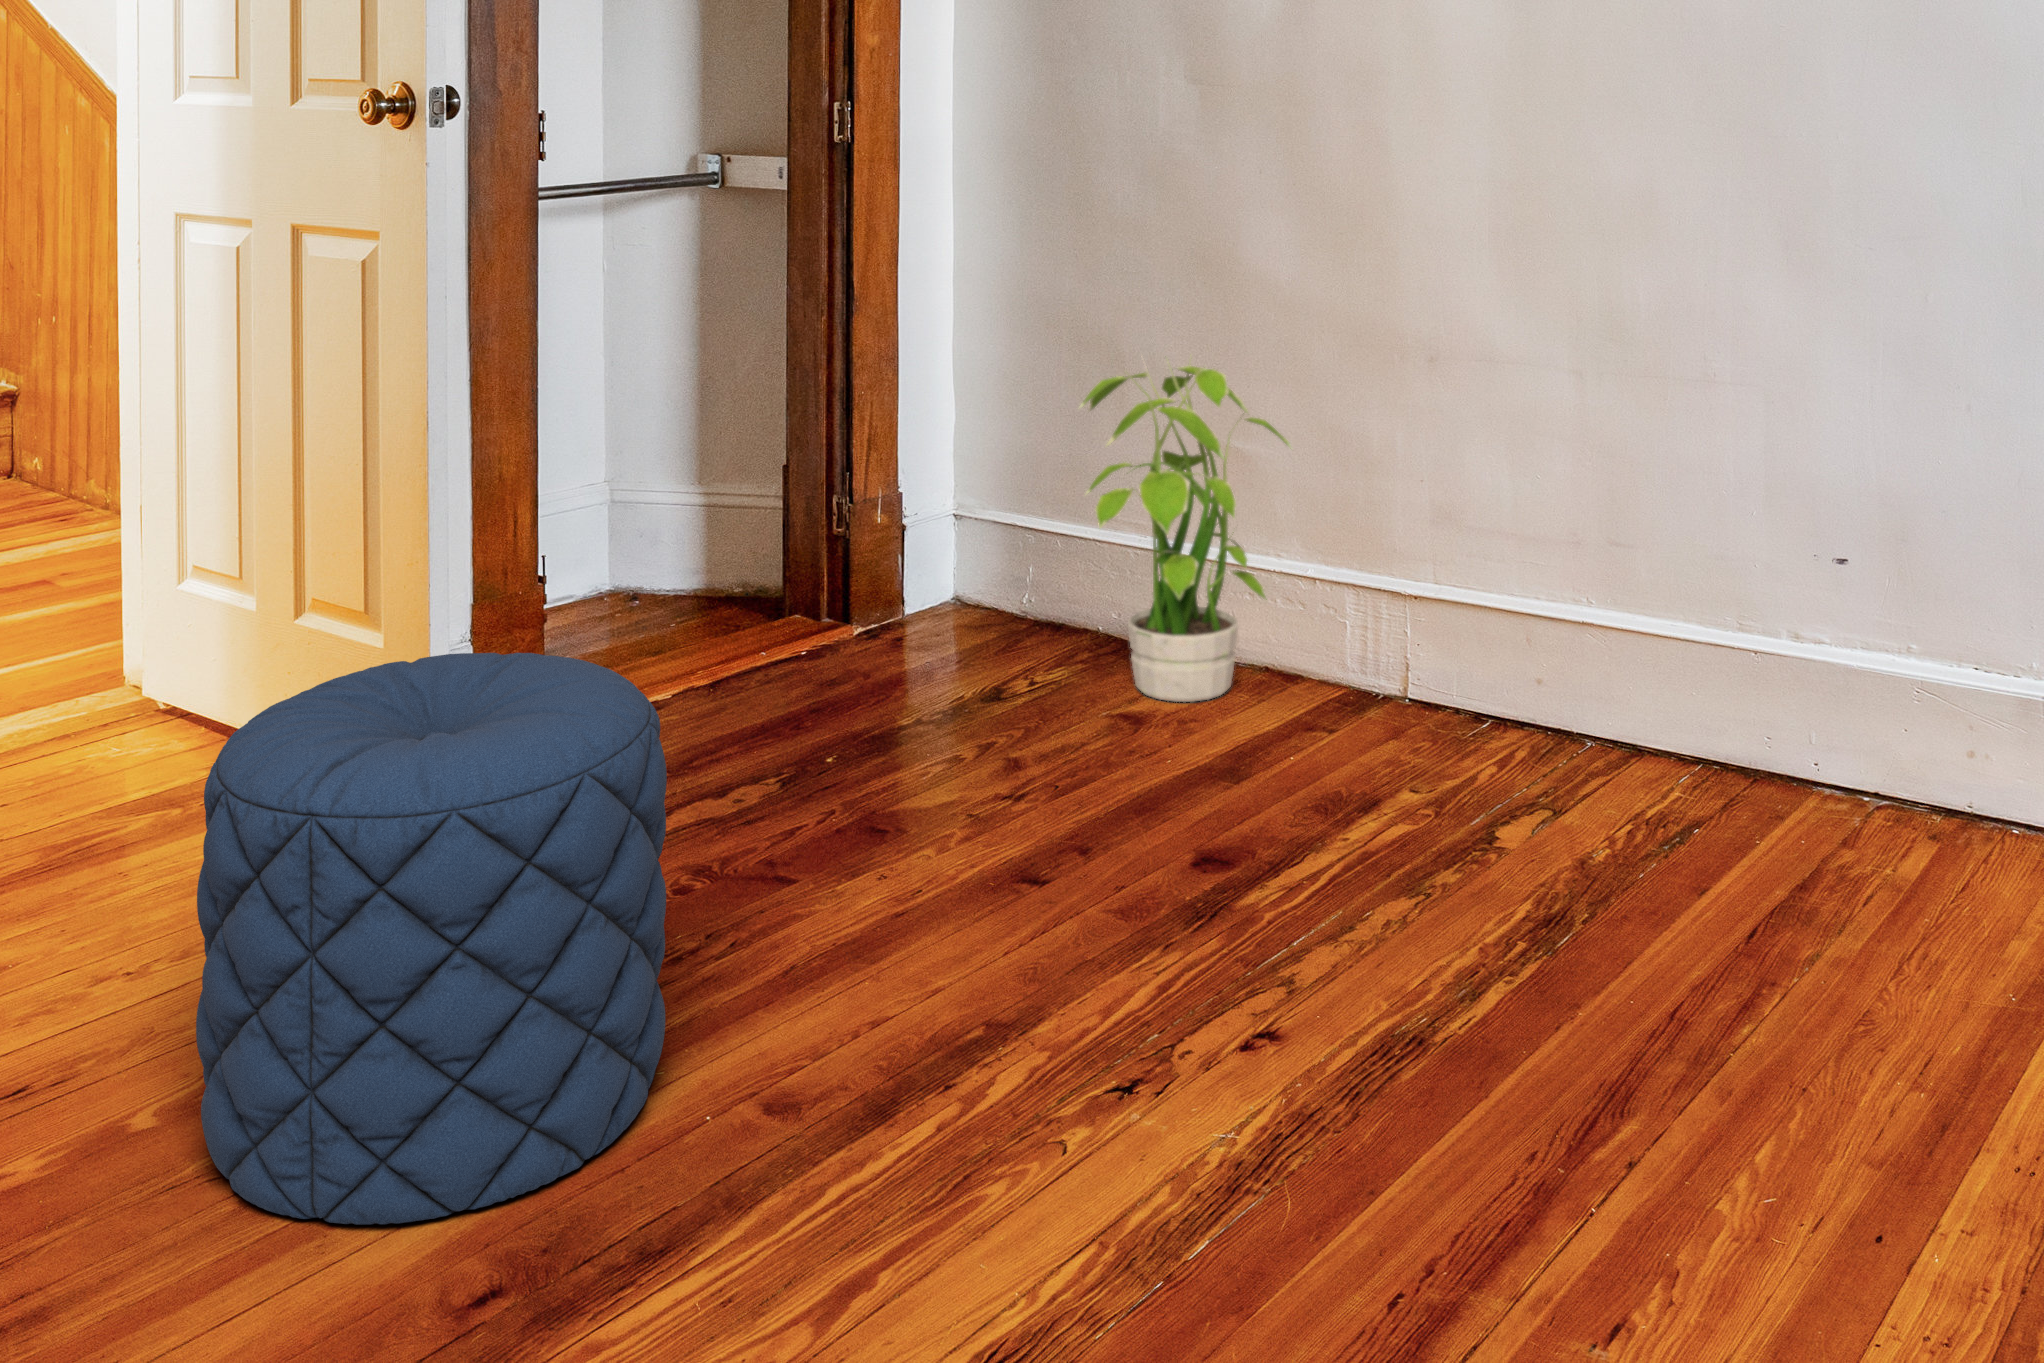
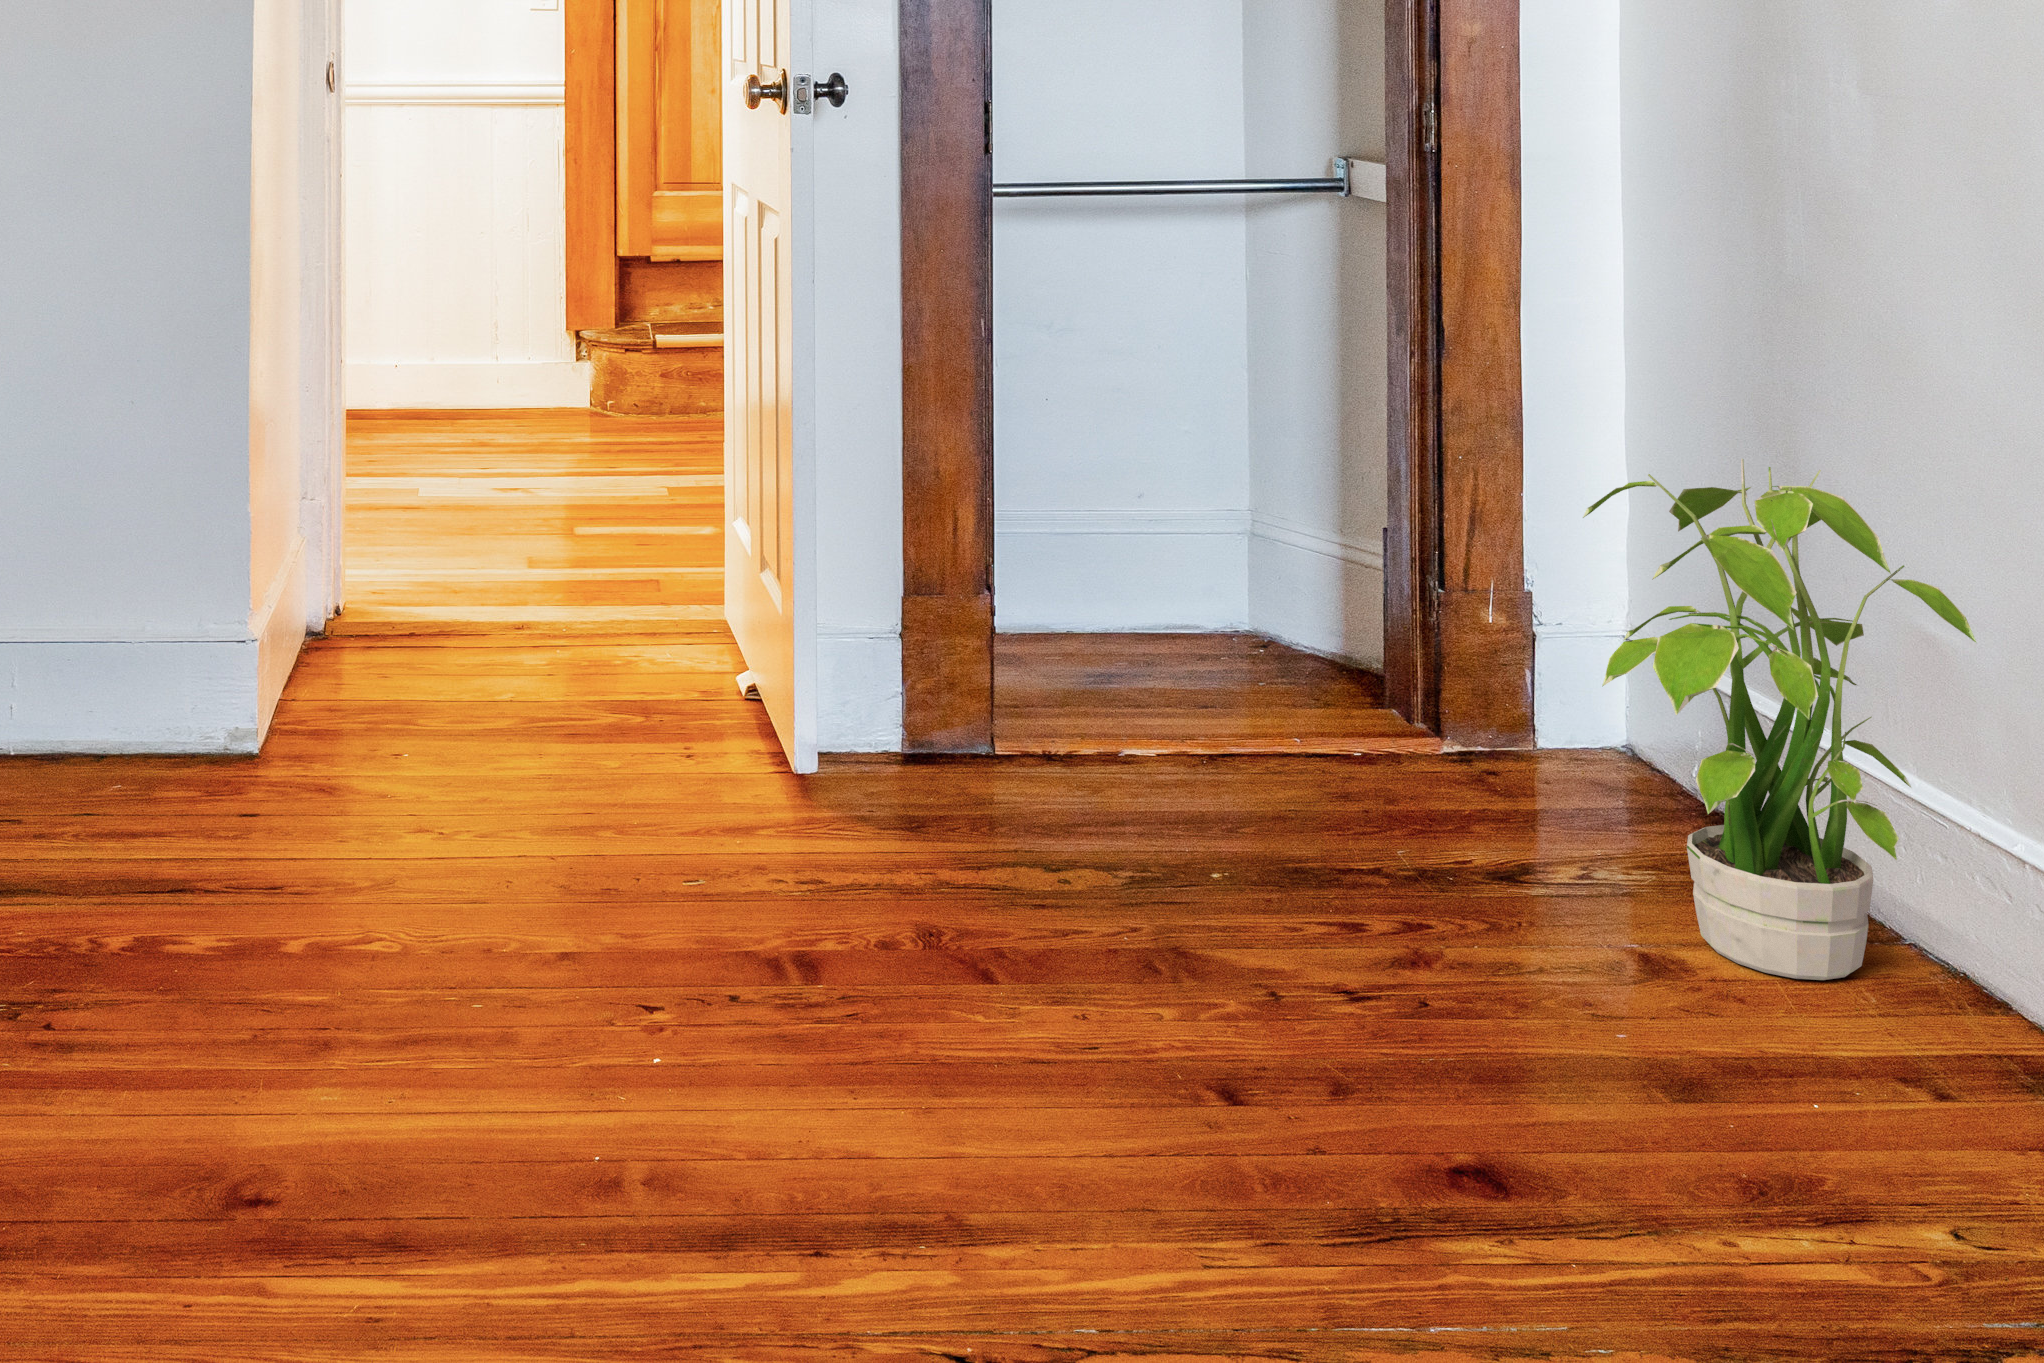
pouf: present [196,653,667,1224] -> none [242,605,668,1135]

